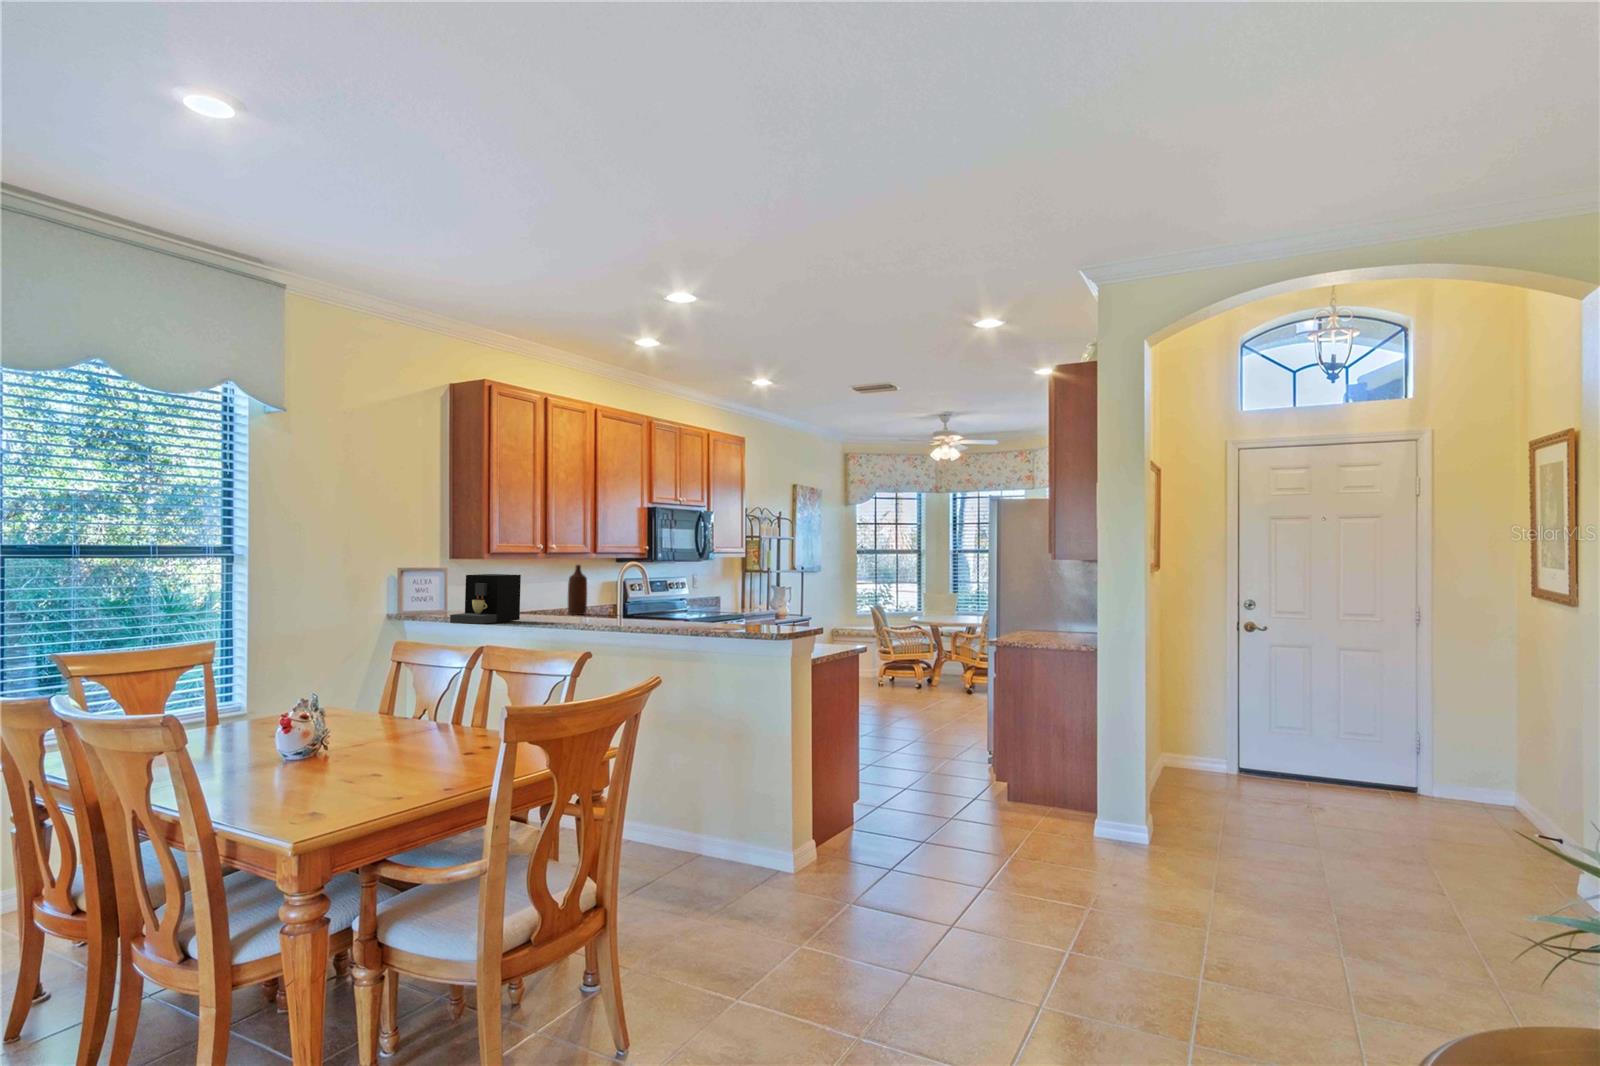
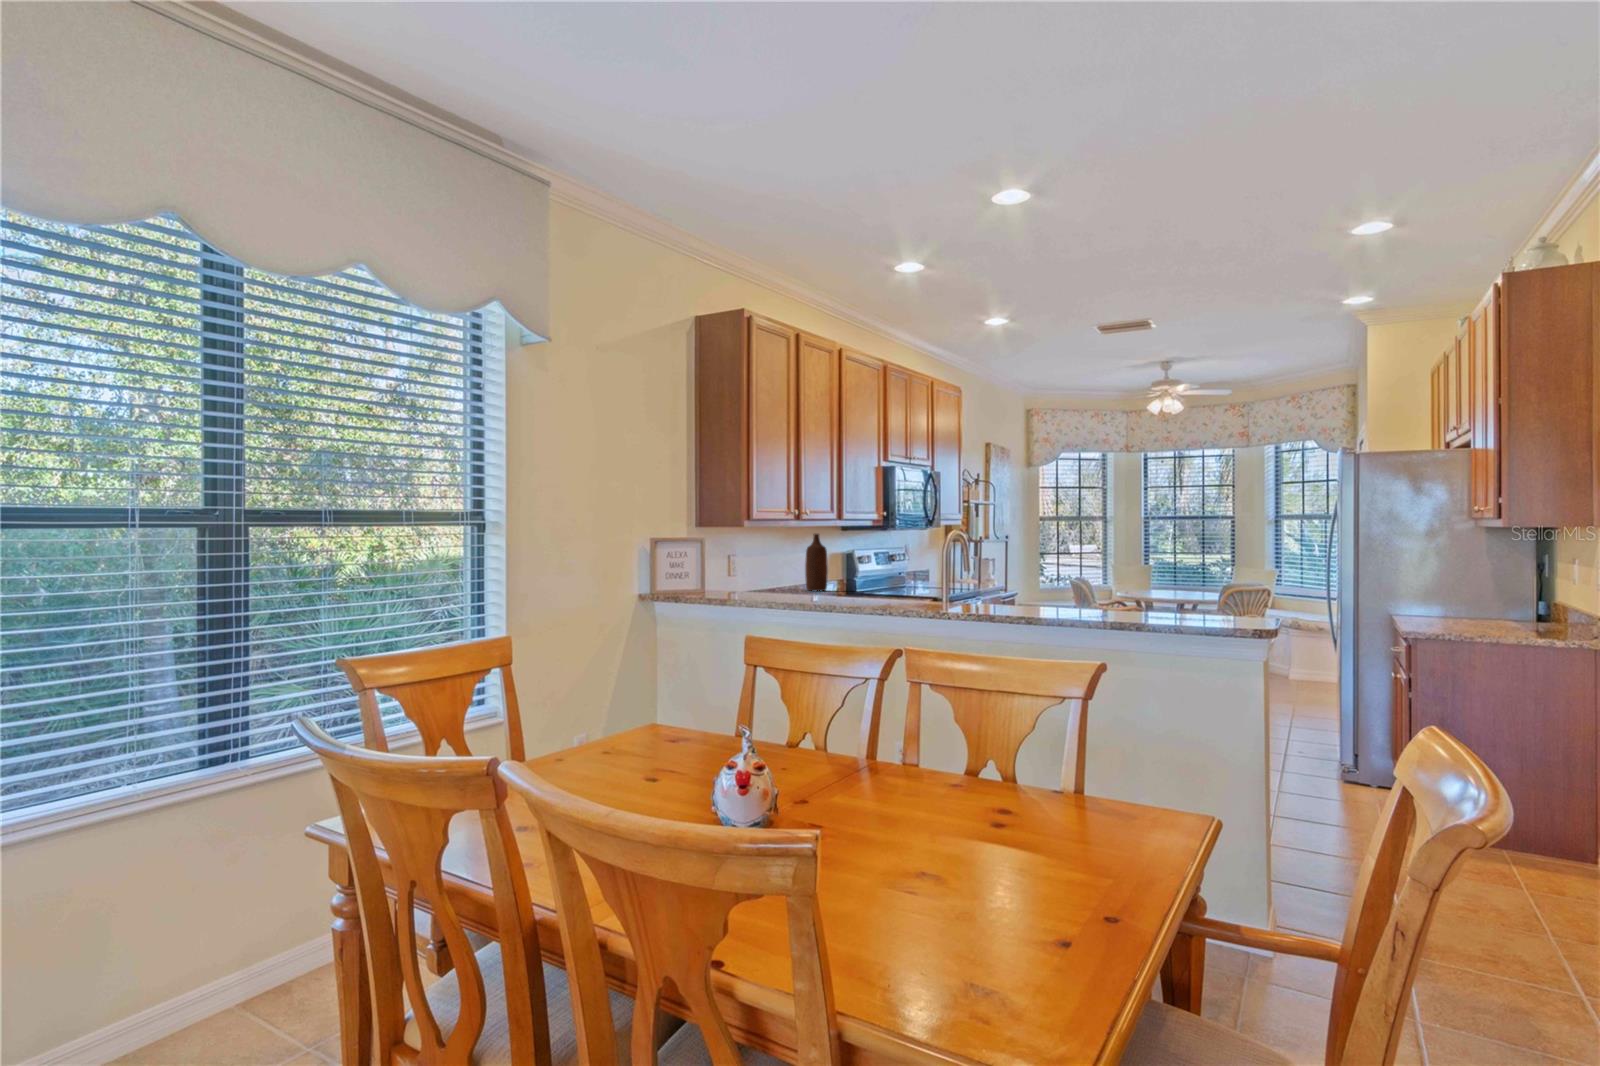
coffee maker: present [450,574,521,624] -> none [730,544,796,604]

